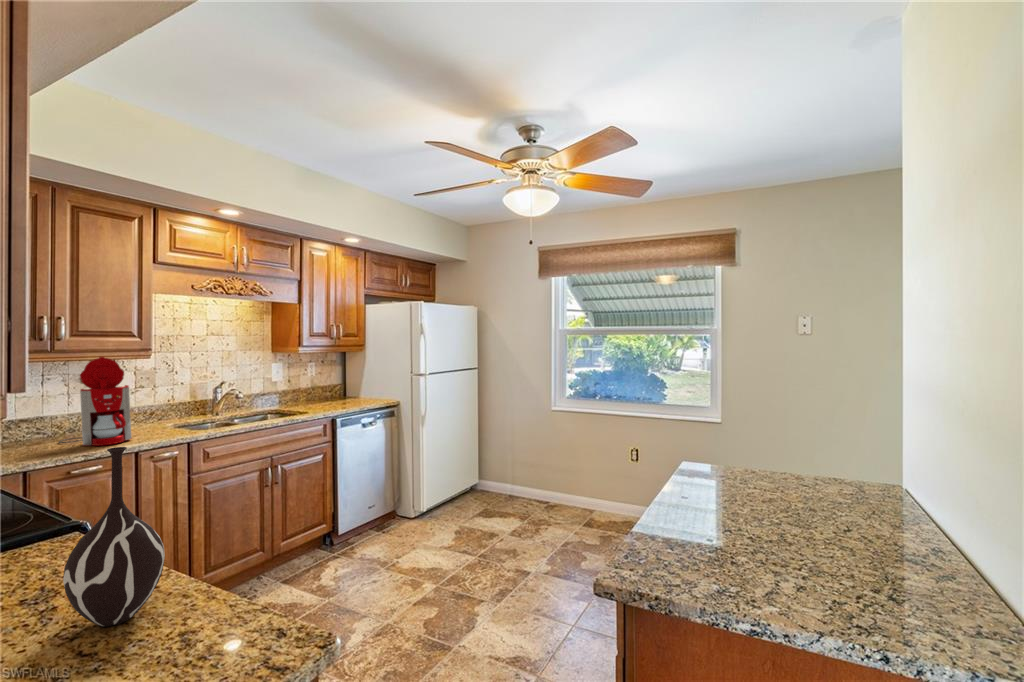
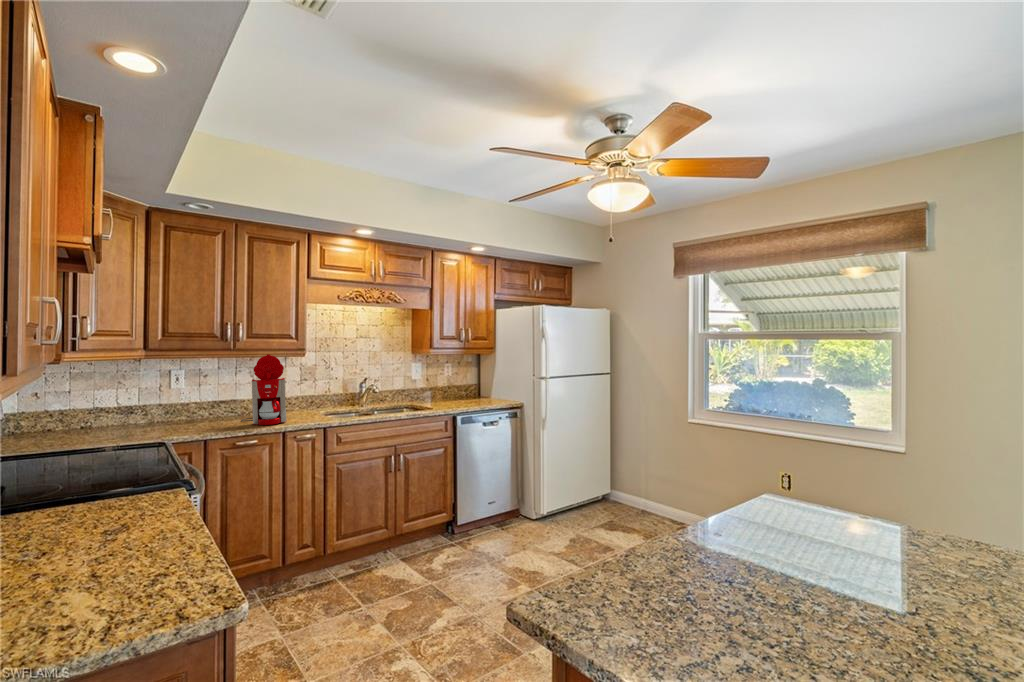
vase: present [63,447,165,626] -> none [101,422,175,556]

